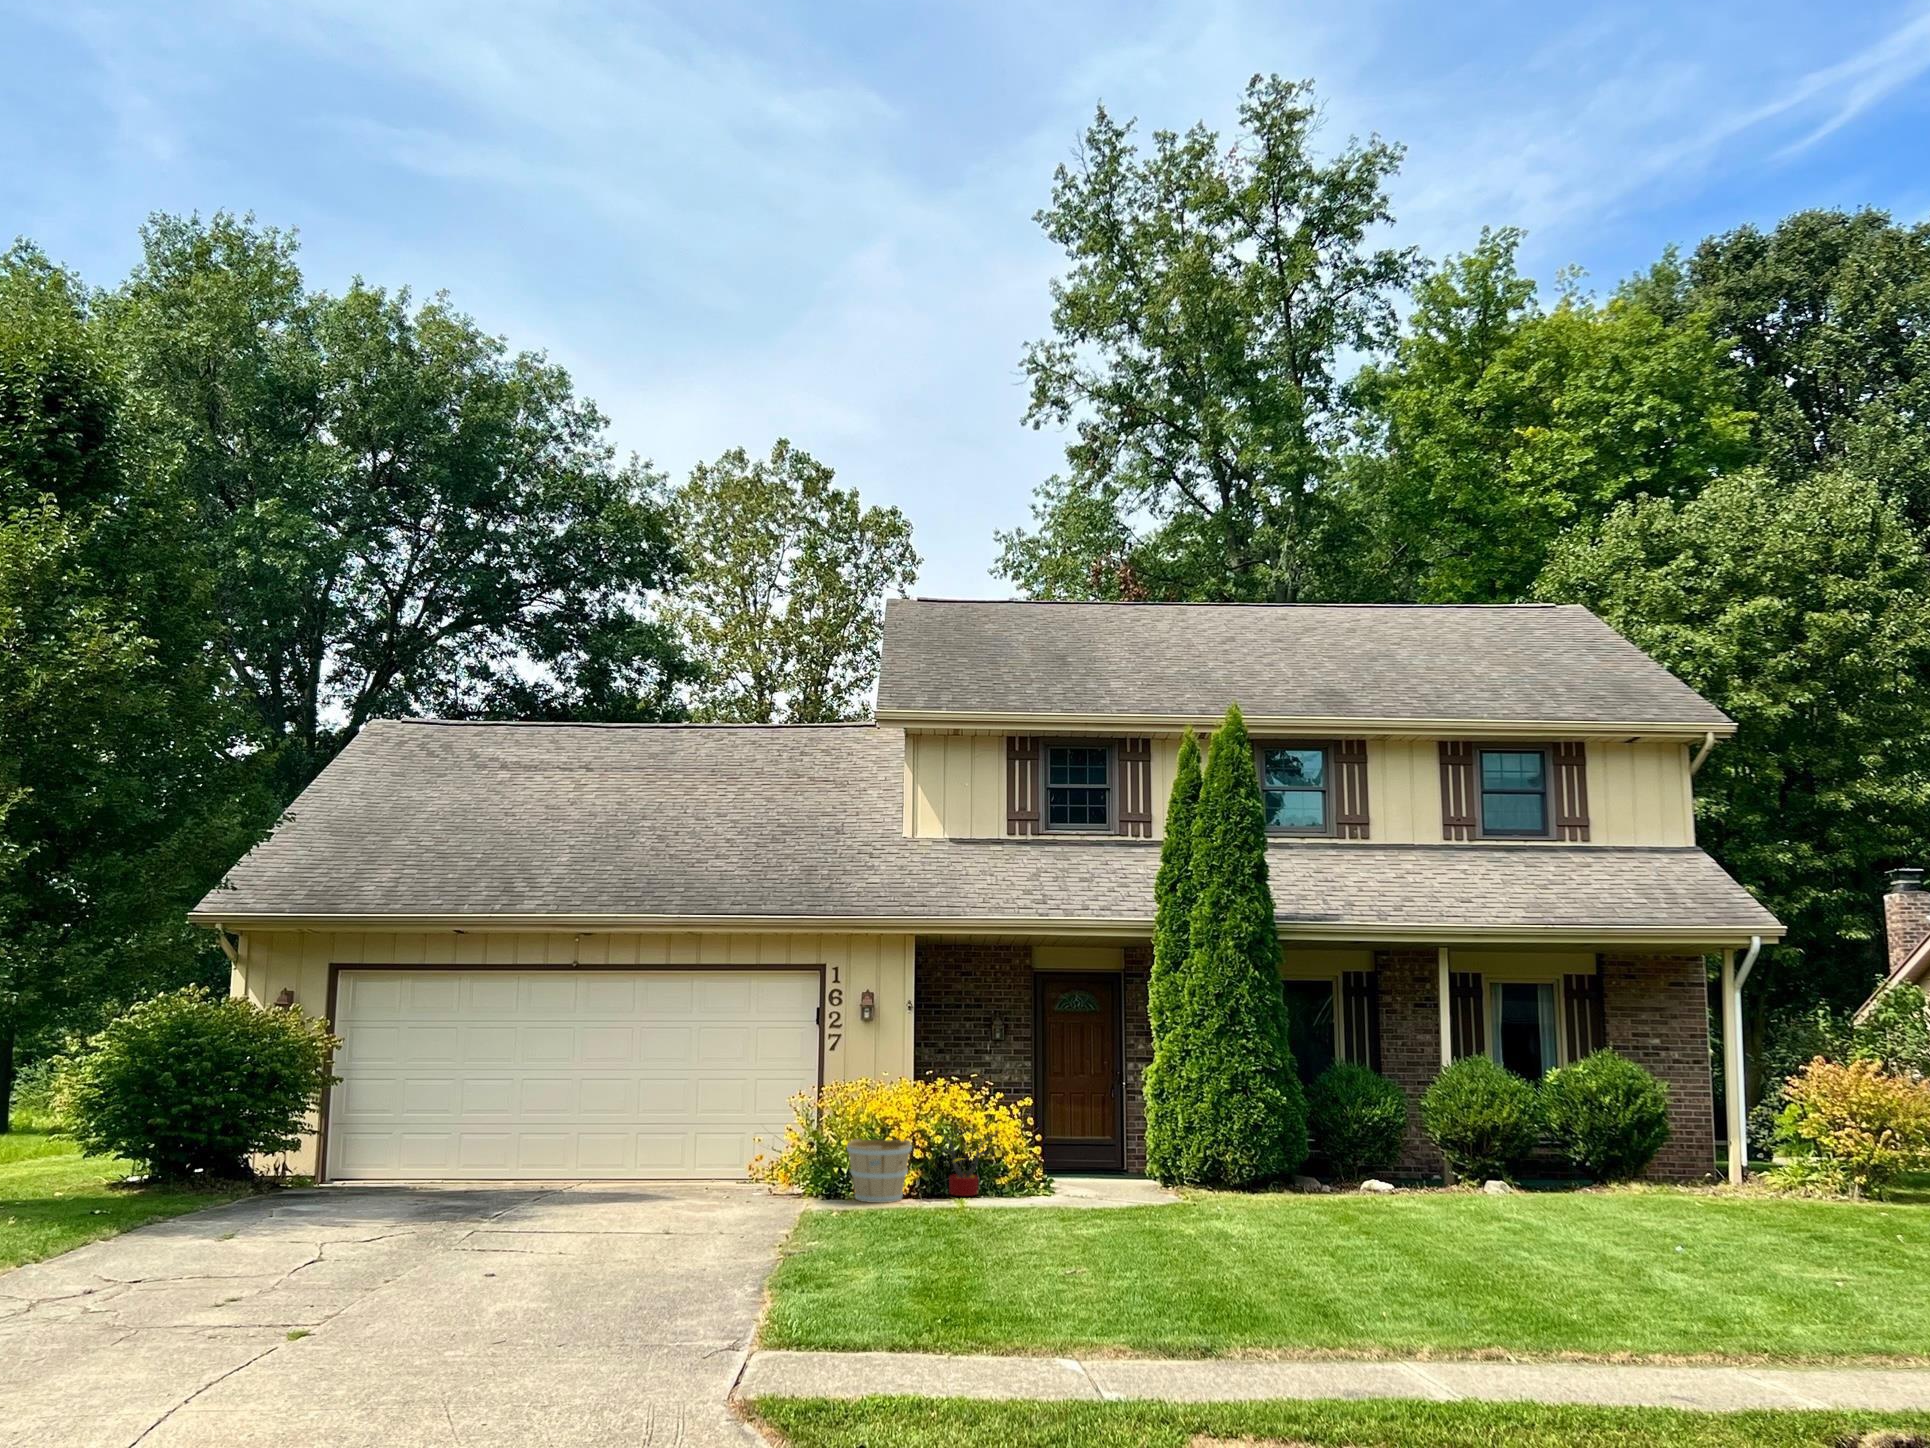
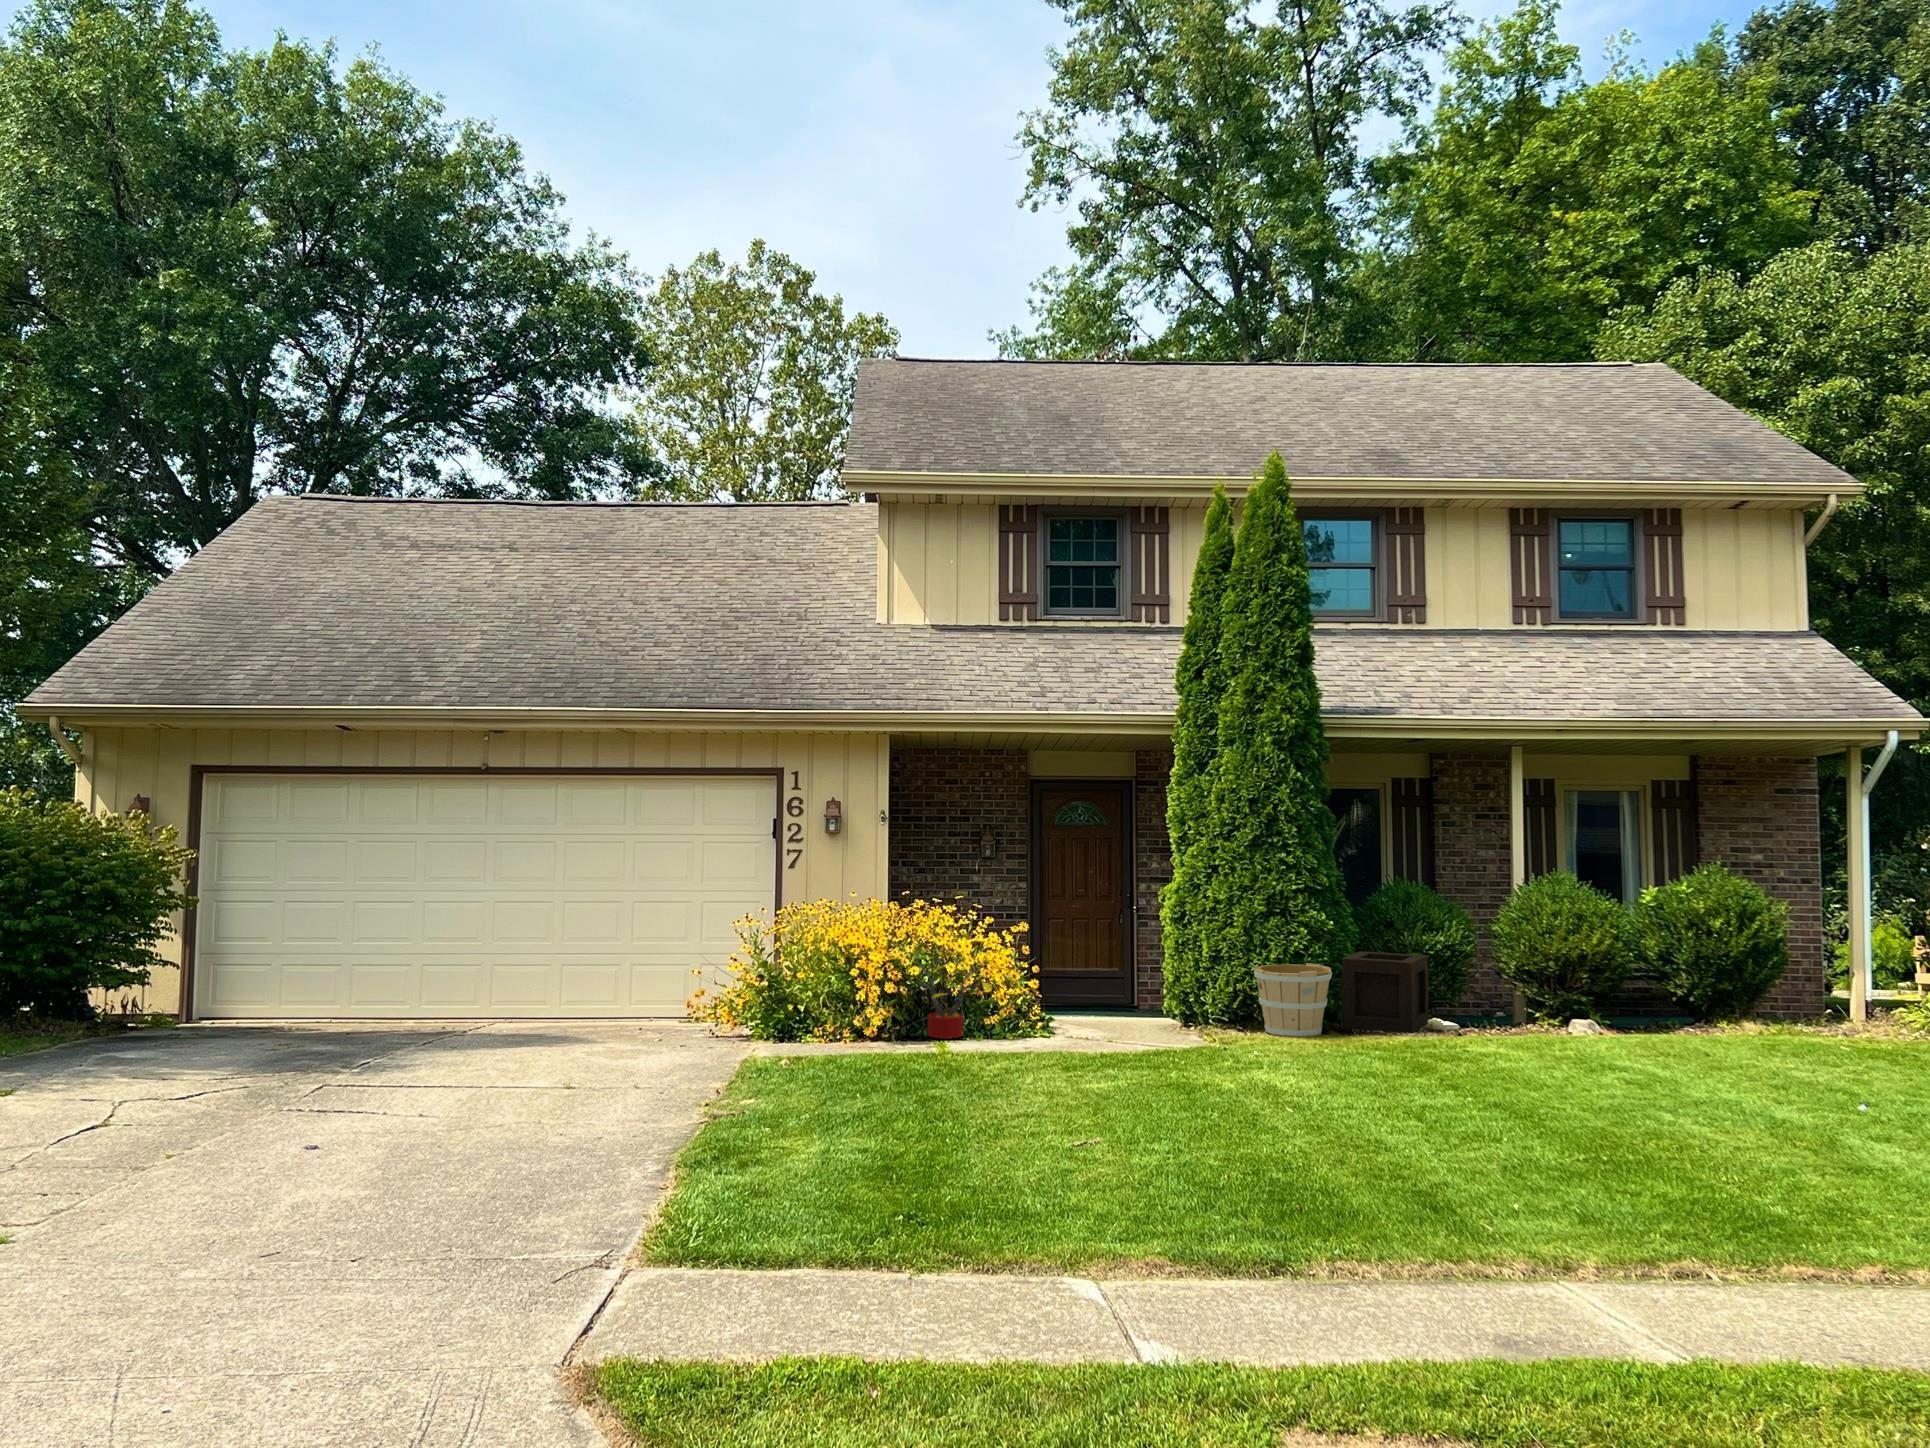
wooden crate: none [1291,1125,1364,1194] -> present [1341,951,1428,1033]
wooden bucket: present [847,1139,912,1203] -> present [1254,963,1332,1037]

